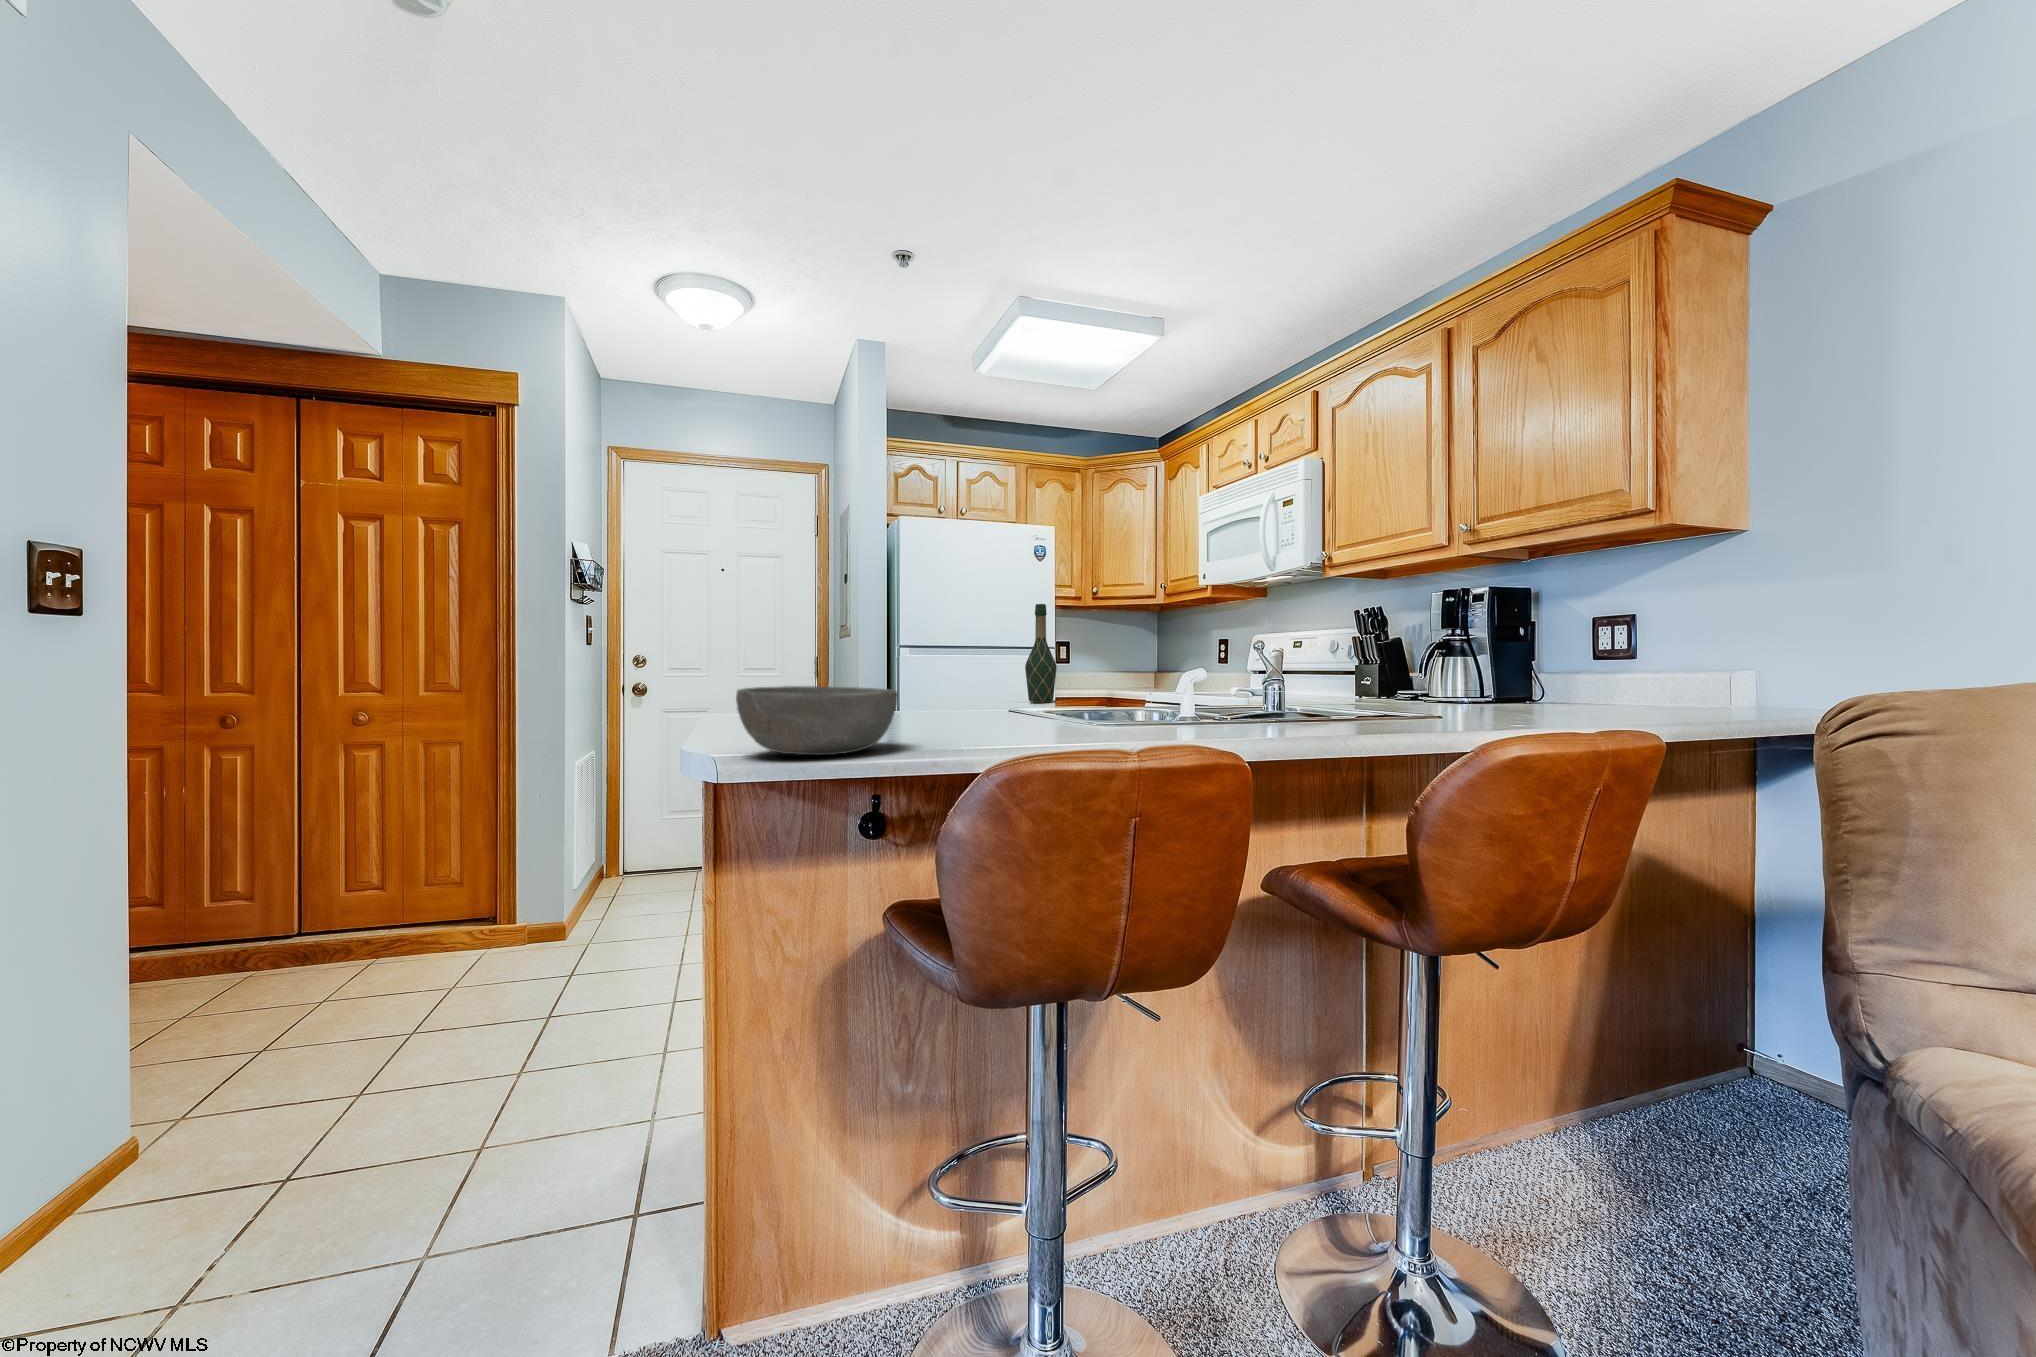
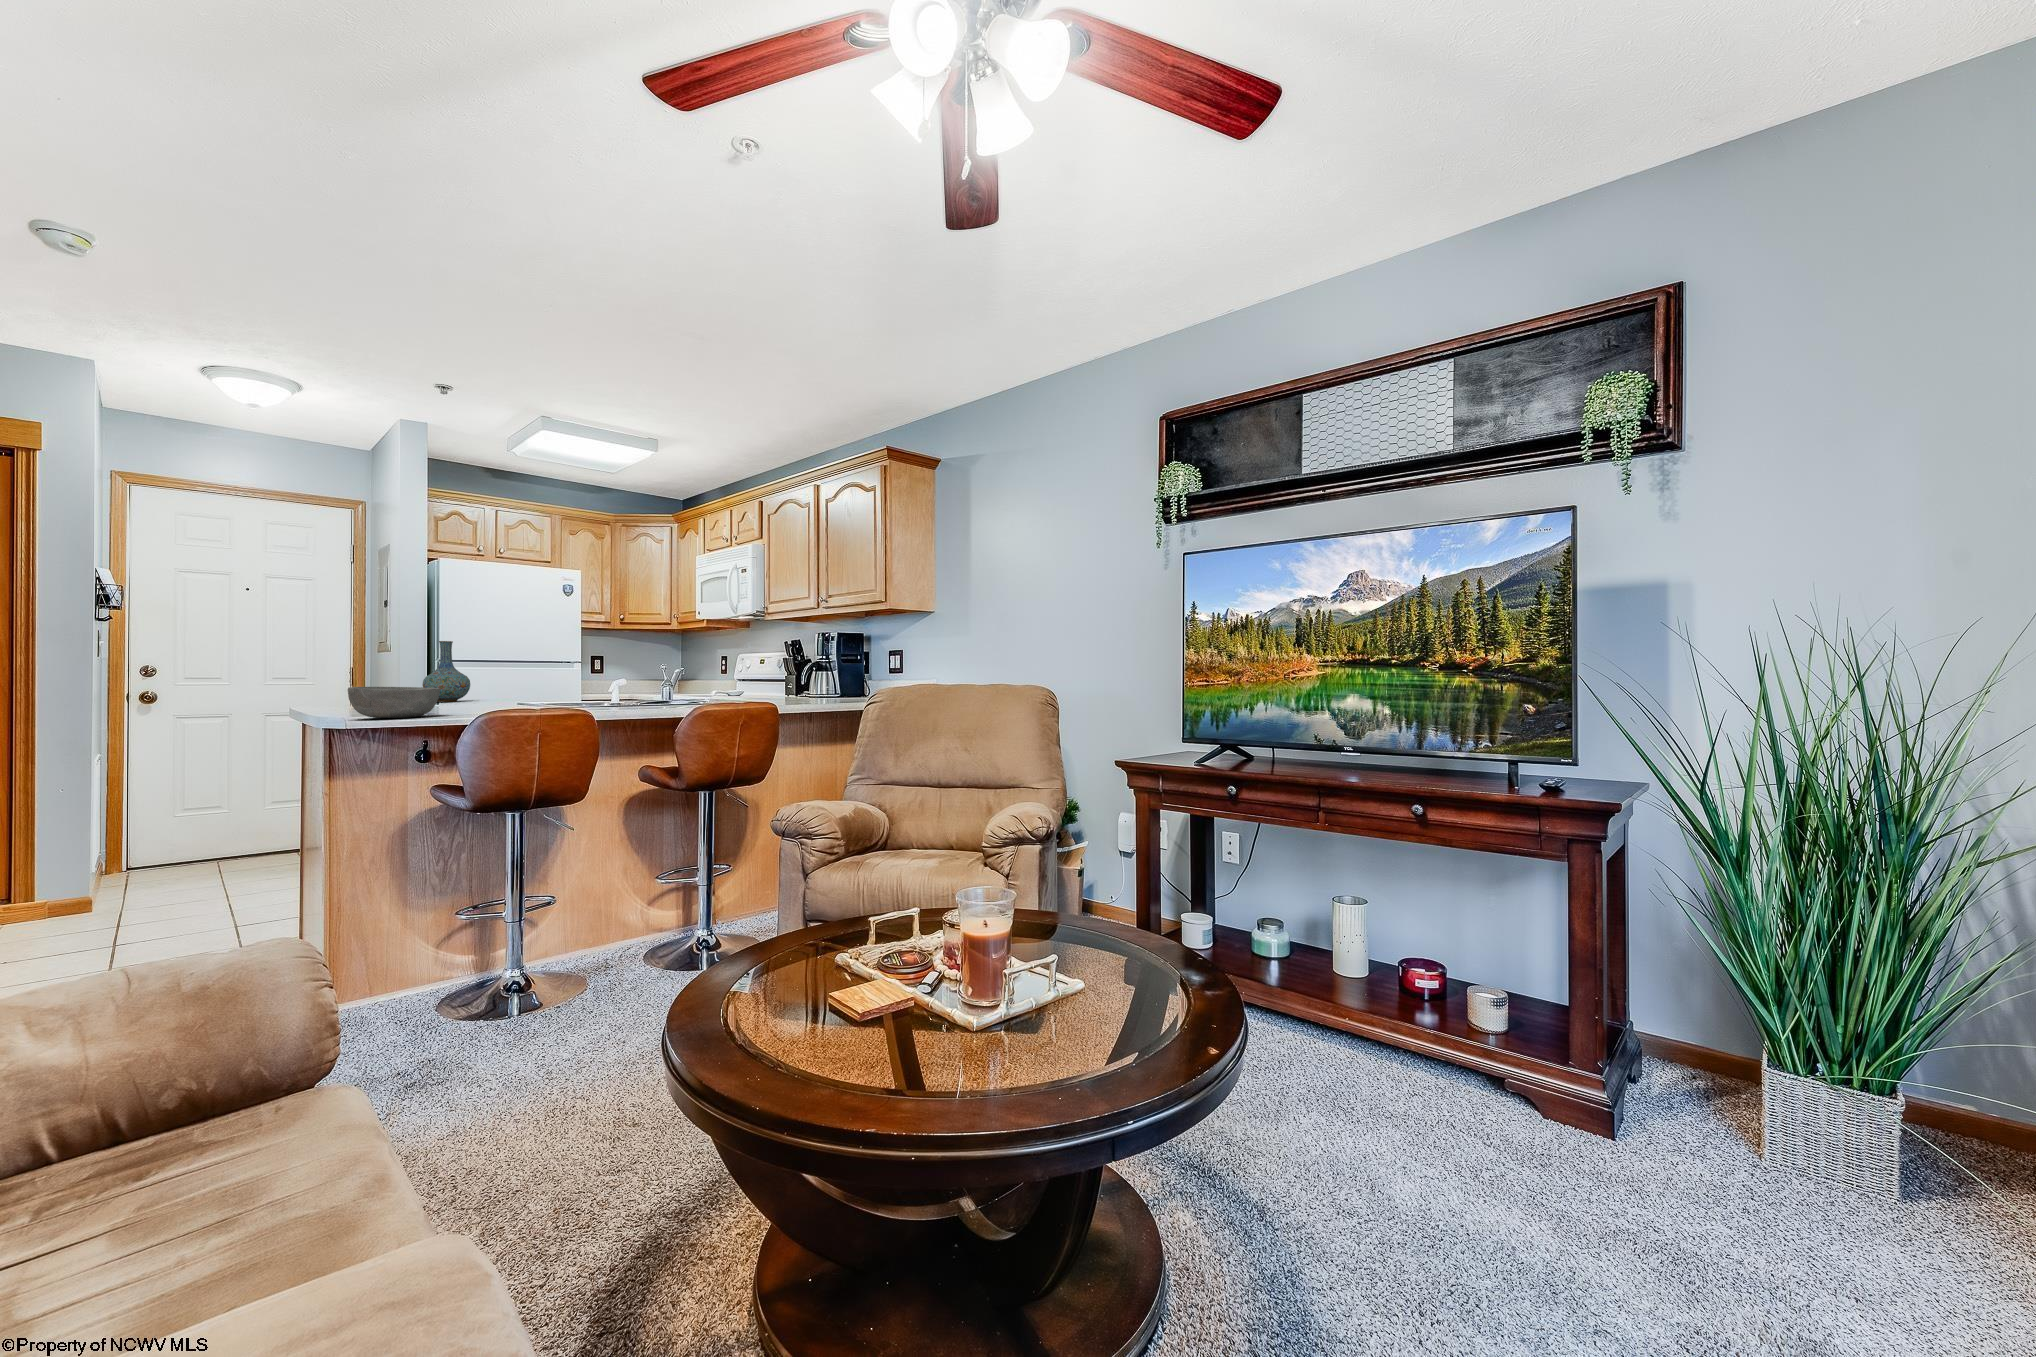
wine bottle: present [1025,604,1056,703] -> none [535,637,559,700]
vase: none [884,617,939,701] -> present [423,641,470,702]

